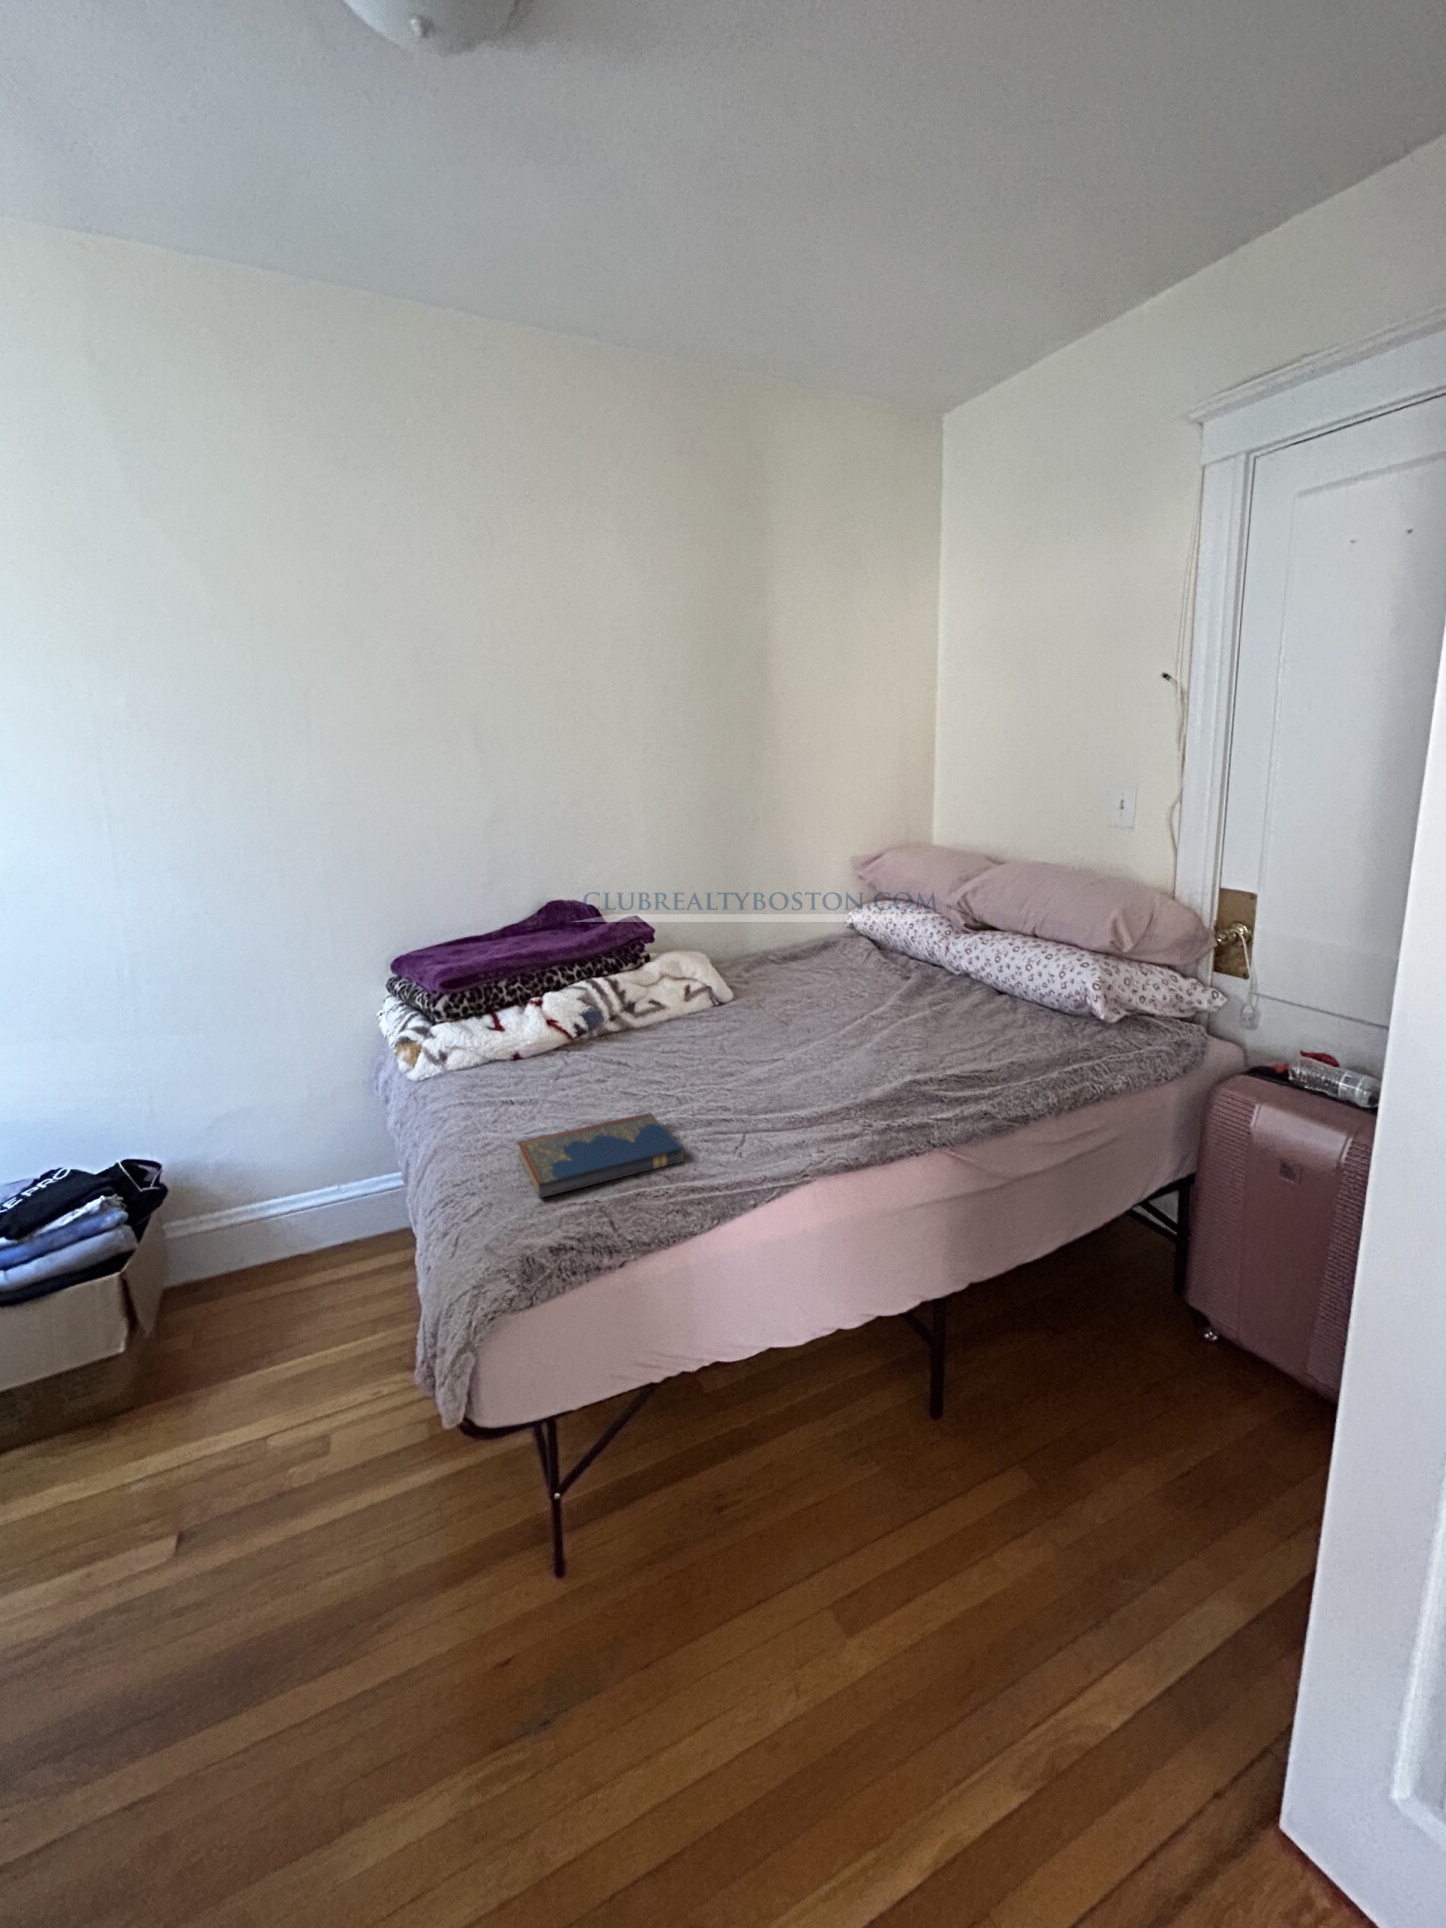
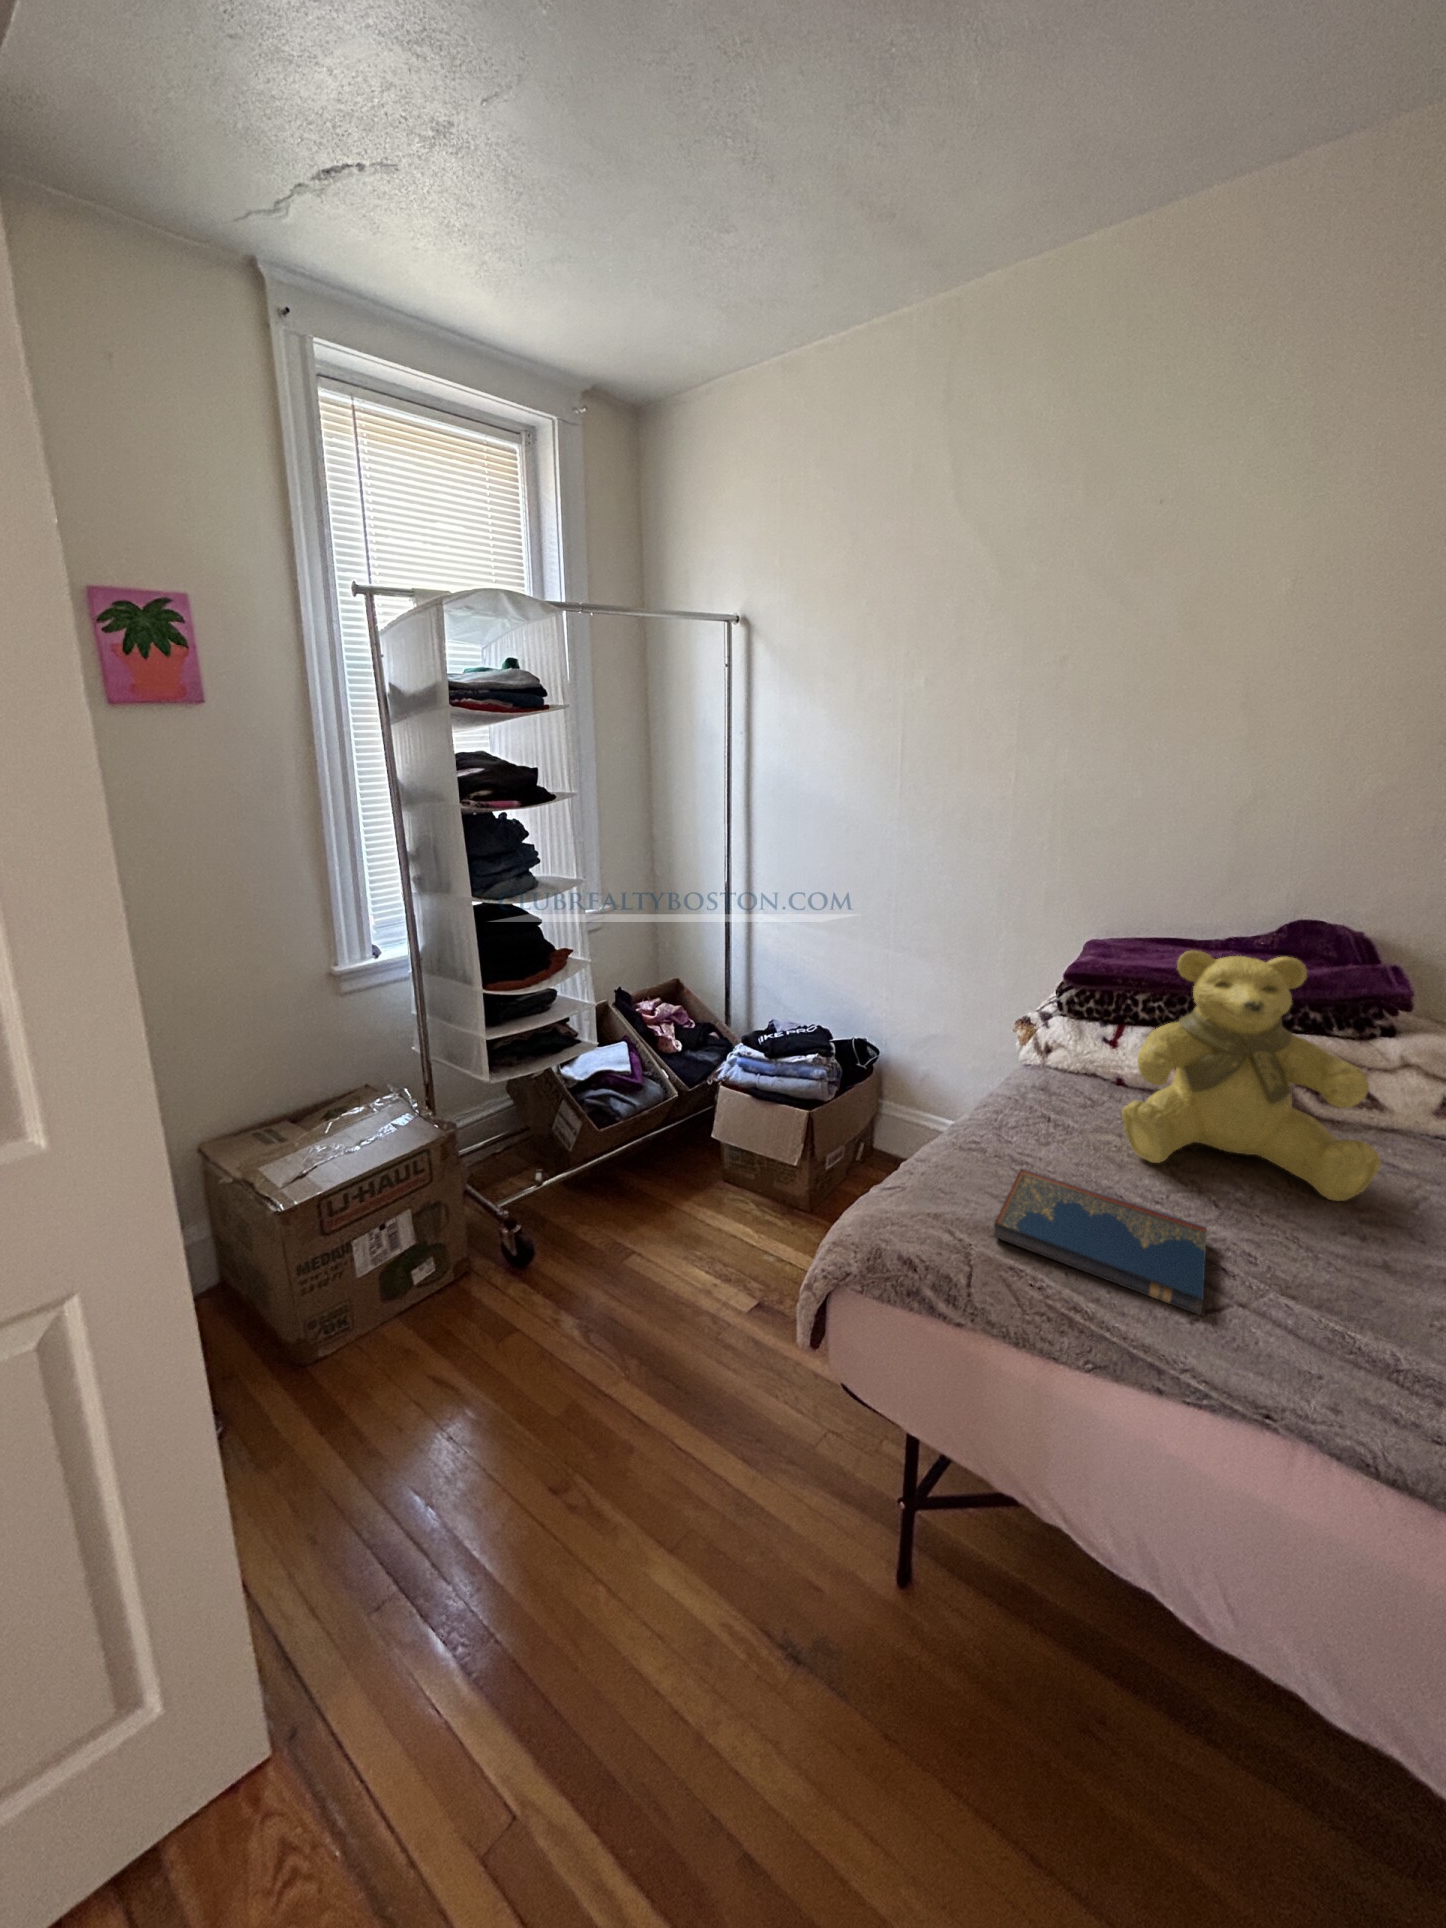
teddy bear: none [557,908,699,1097] -> present [1122,950,1381,1201]

